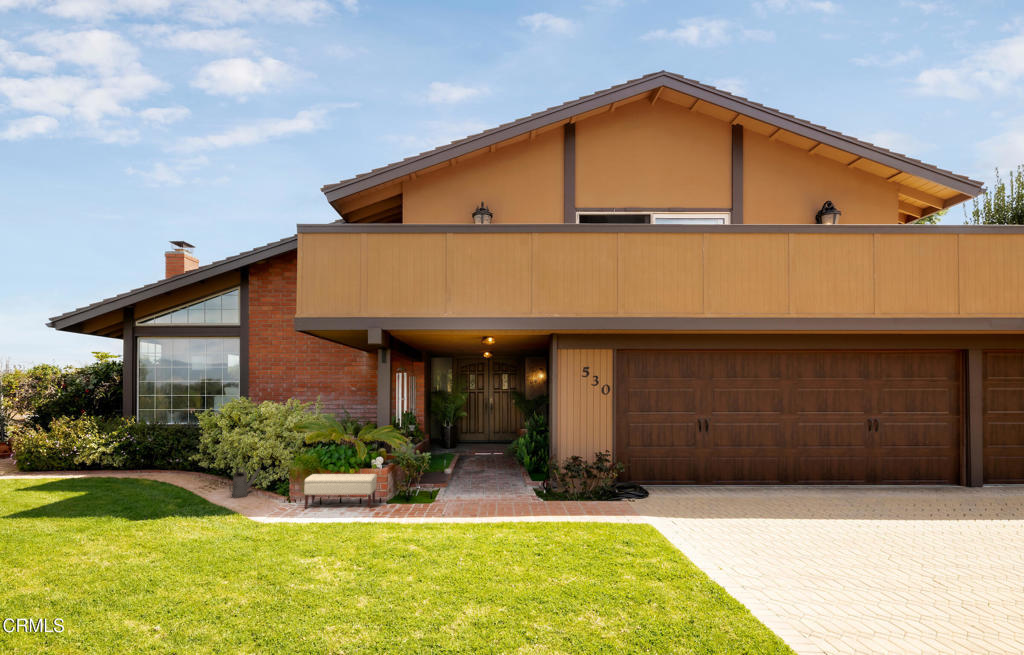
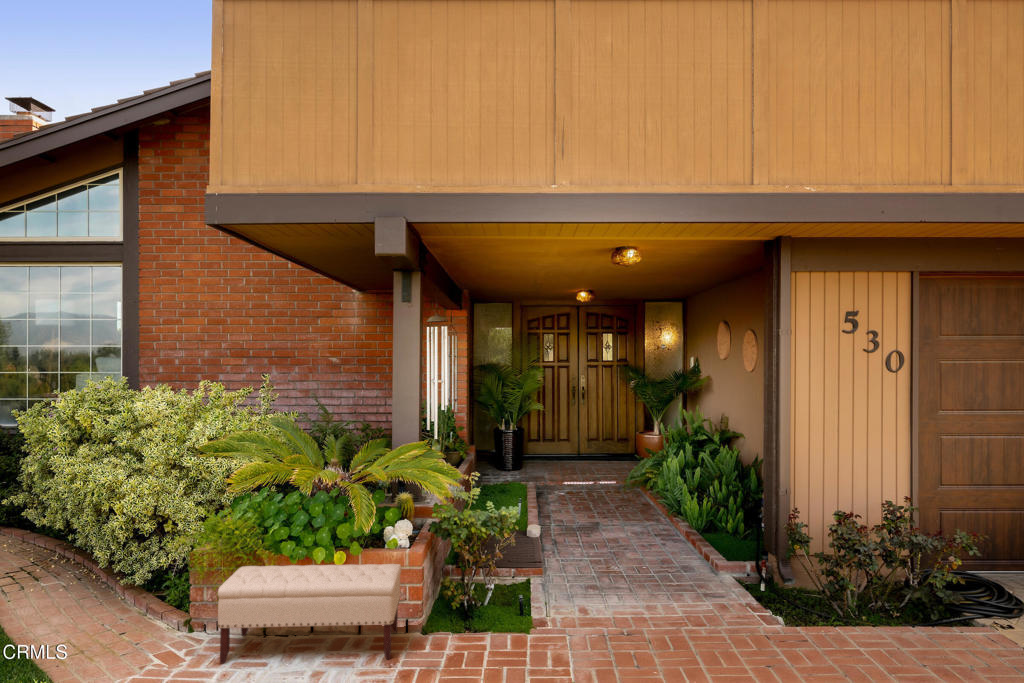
watering can: present [229,467,260,498] -> none [42,538,128,619]

